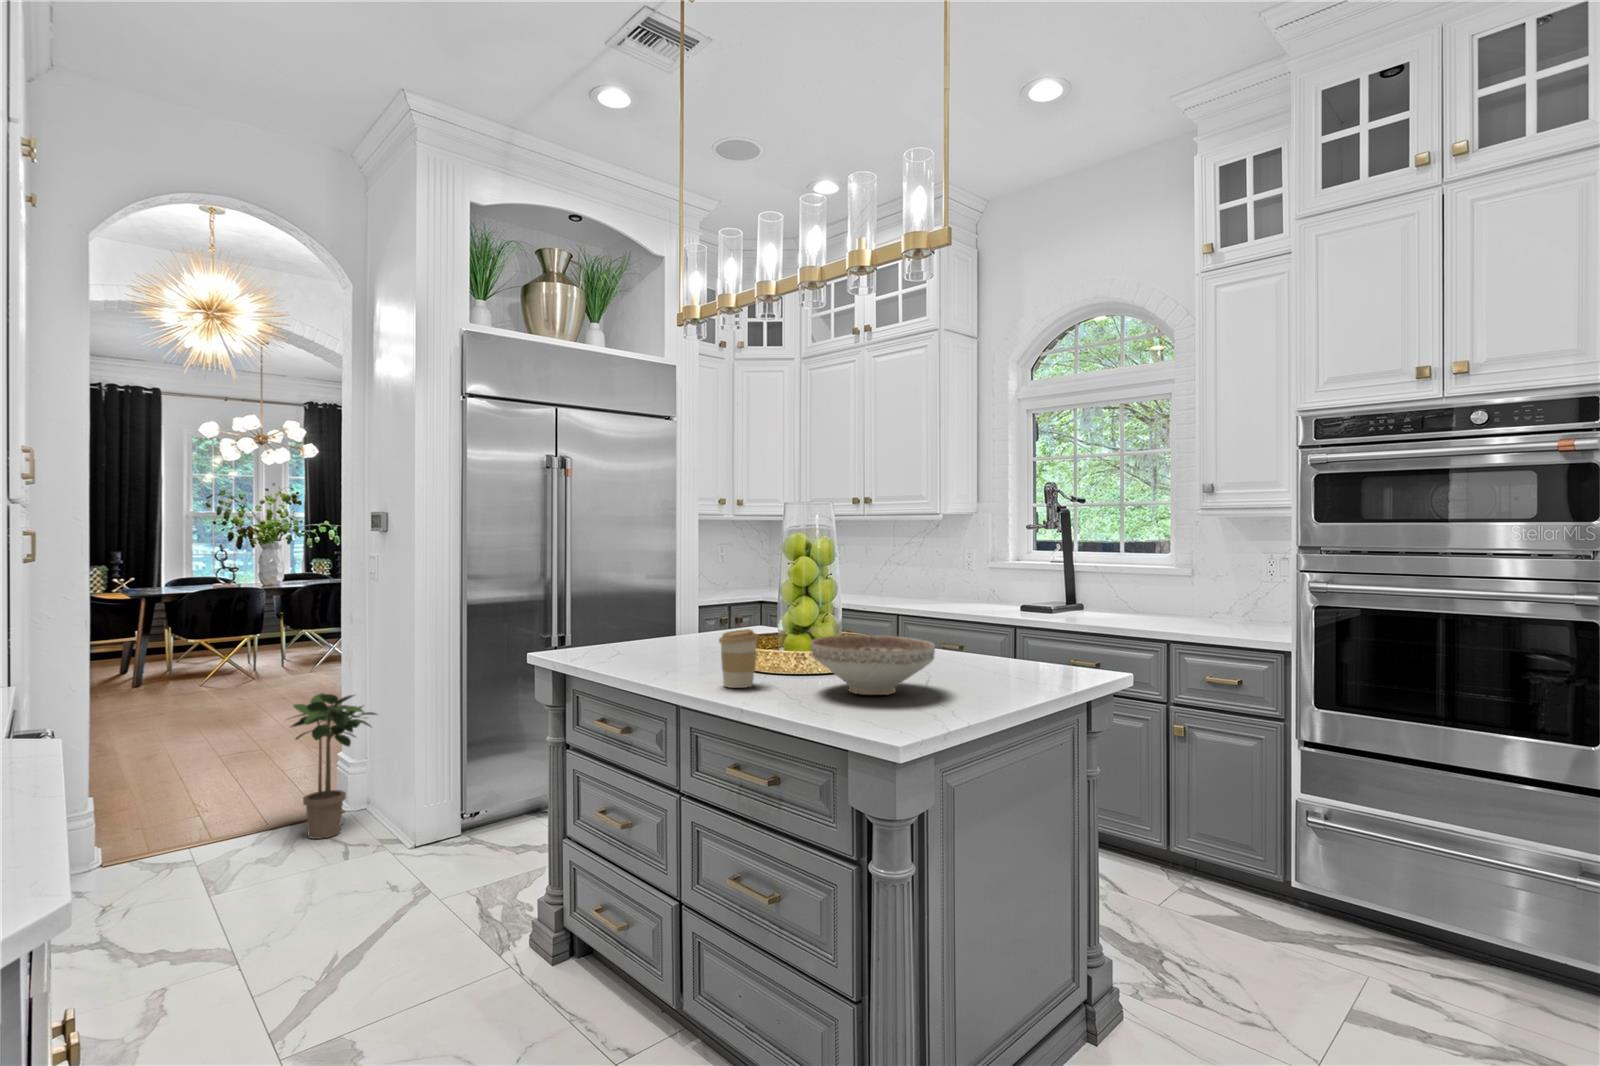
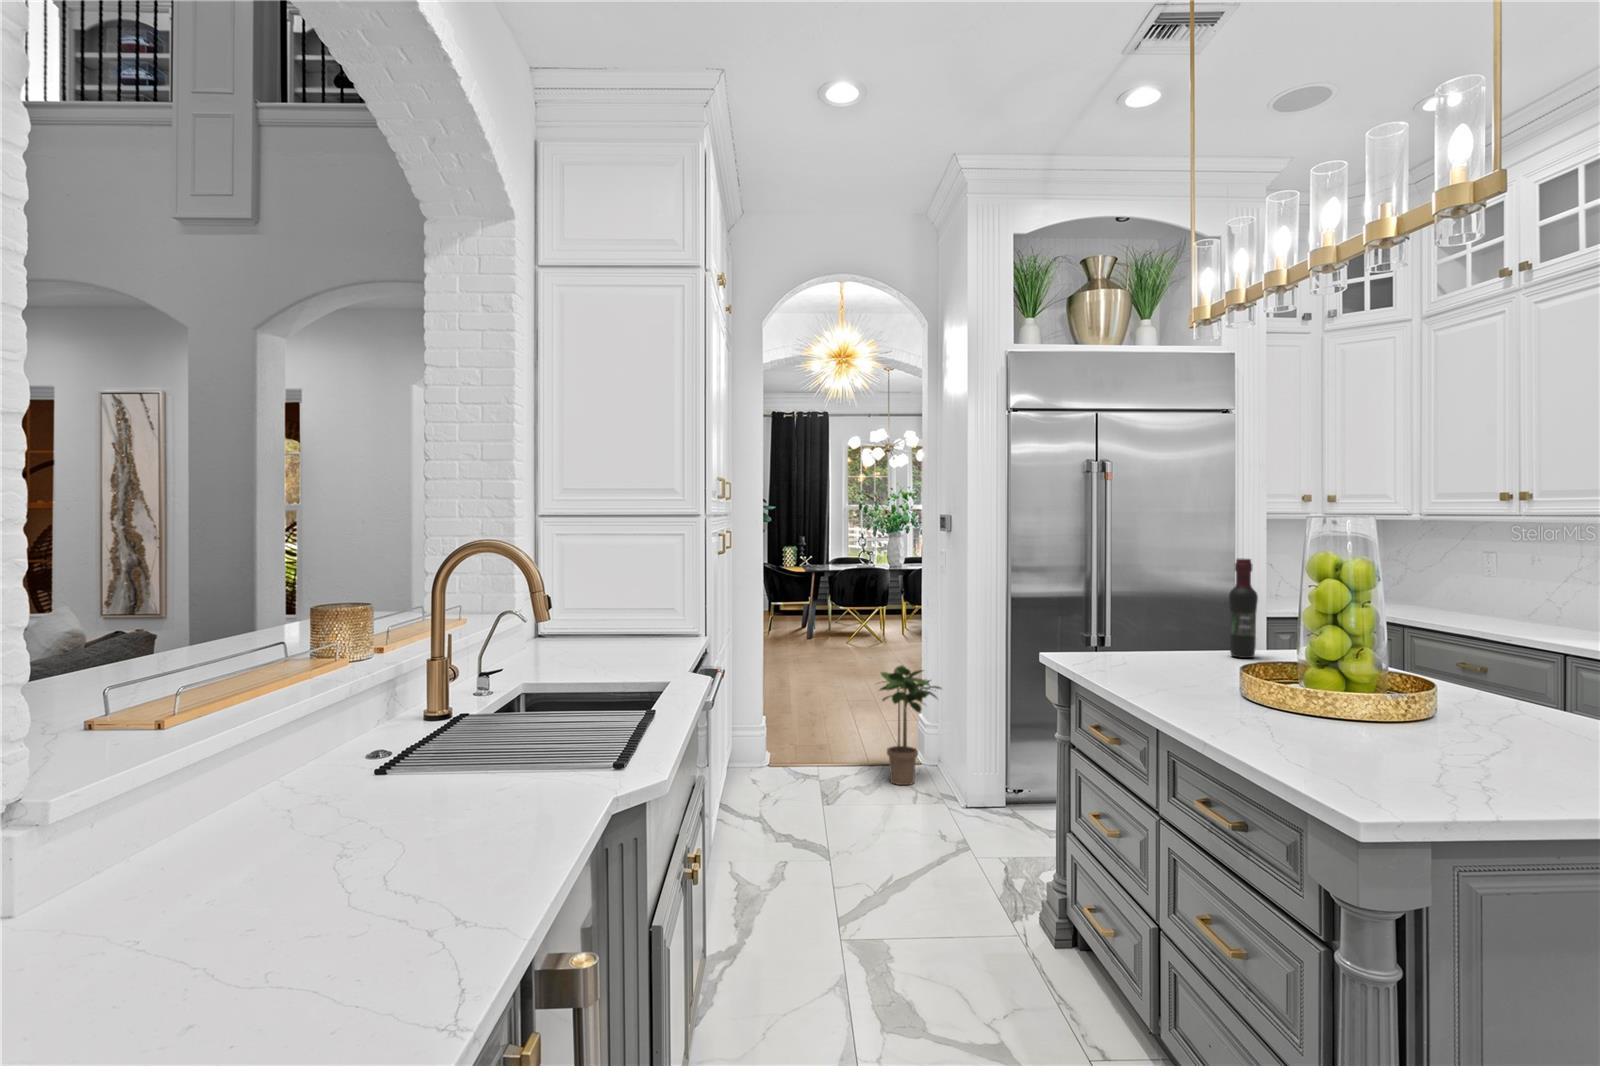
wine bottle: none [705,547,729,639] -> present [1229,558,1258,658]
coffee cup: present [719,629,758,688] -> none [1197,657,1244,720]
decorative bowl: present [811,635,935,695] -> none [1300,675,1479,755]

